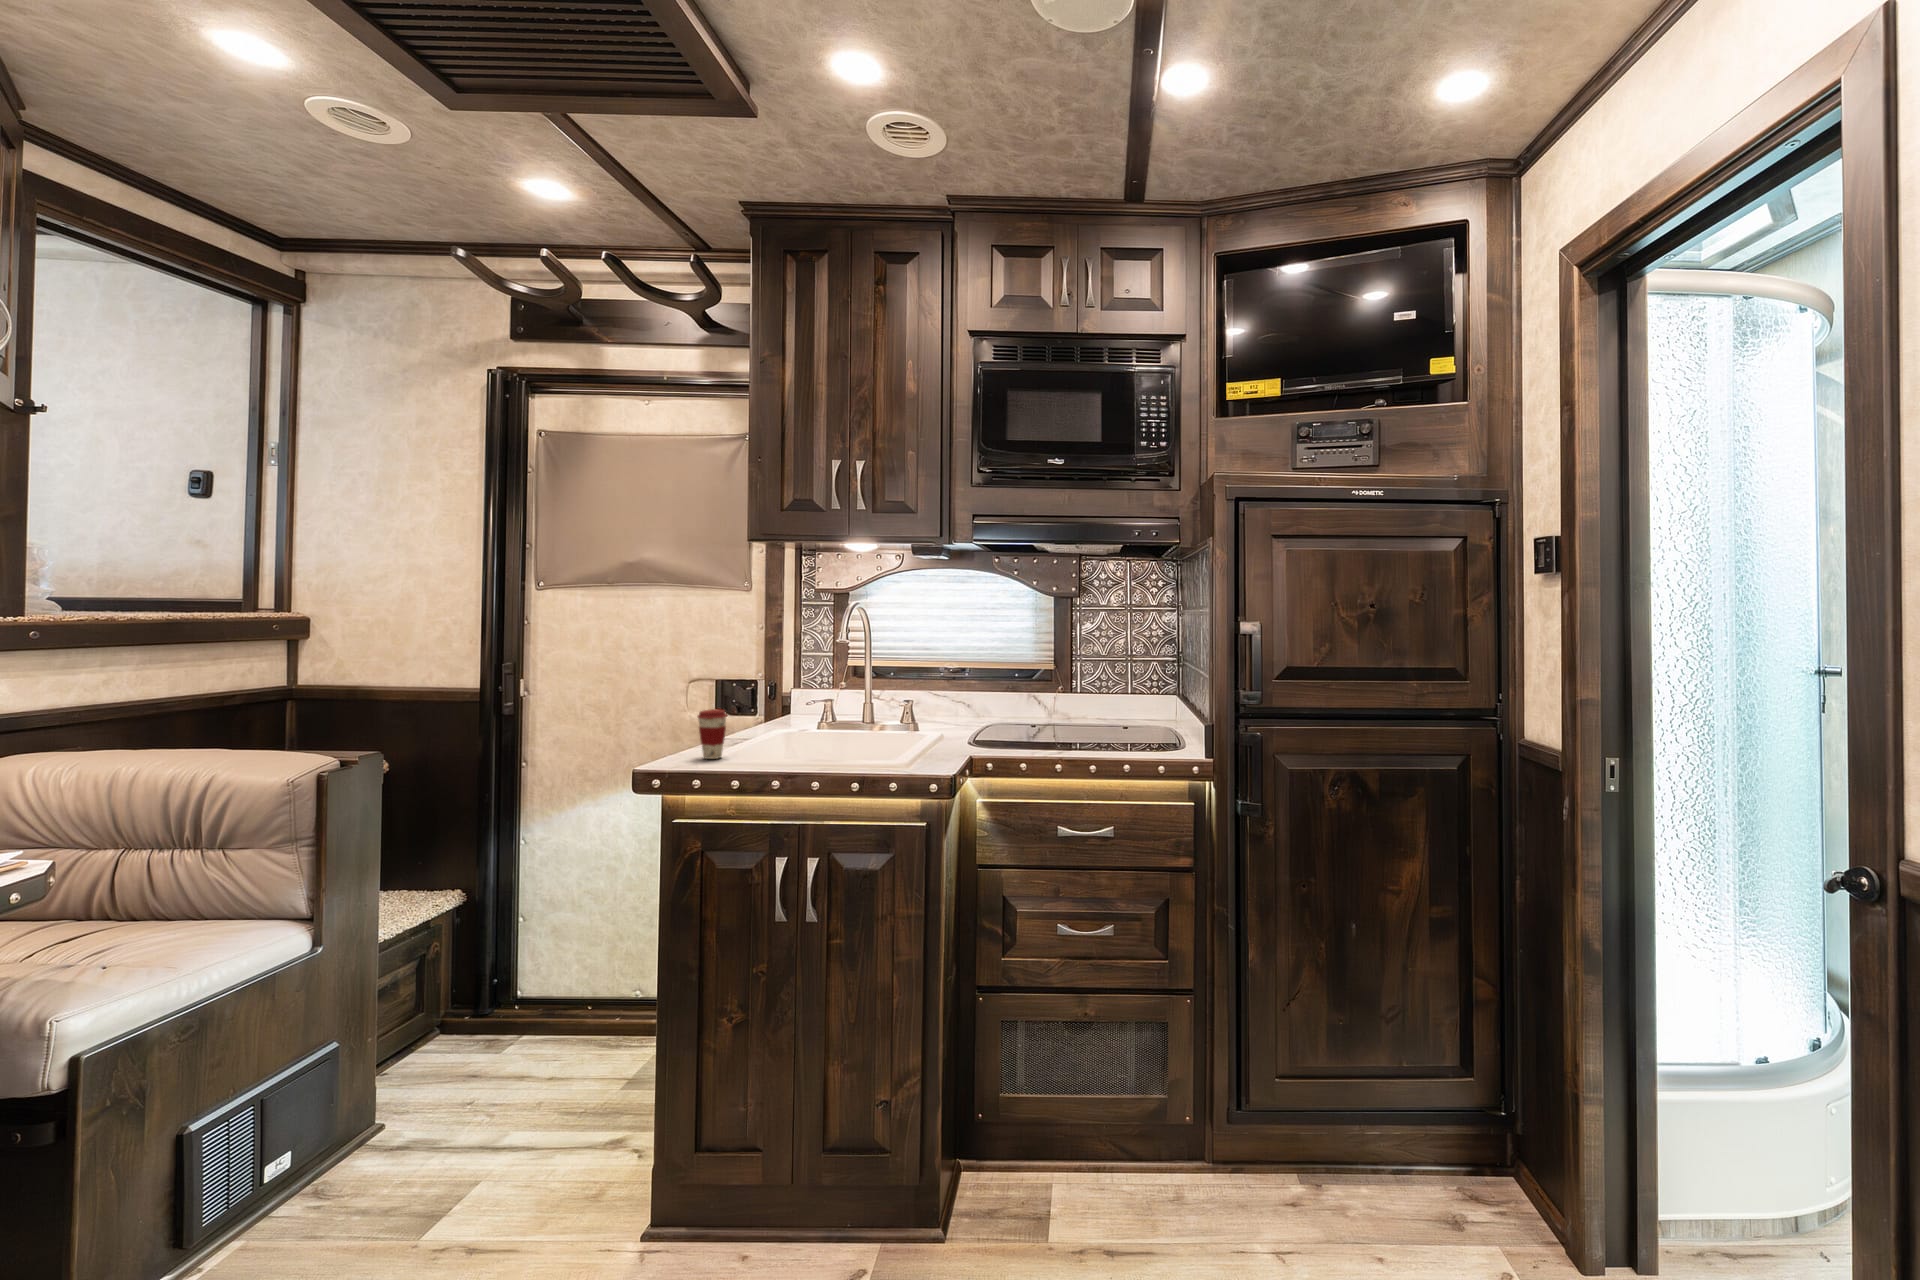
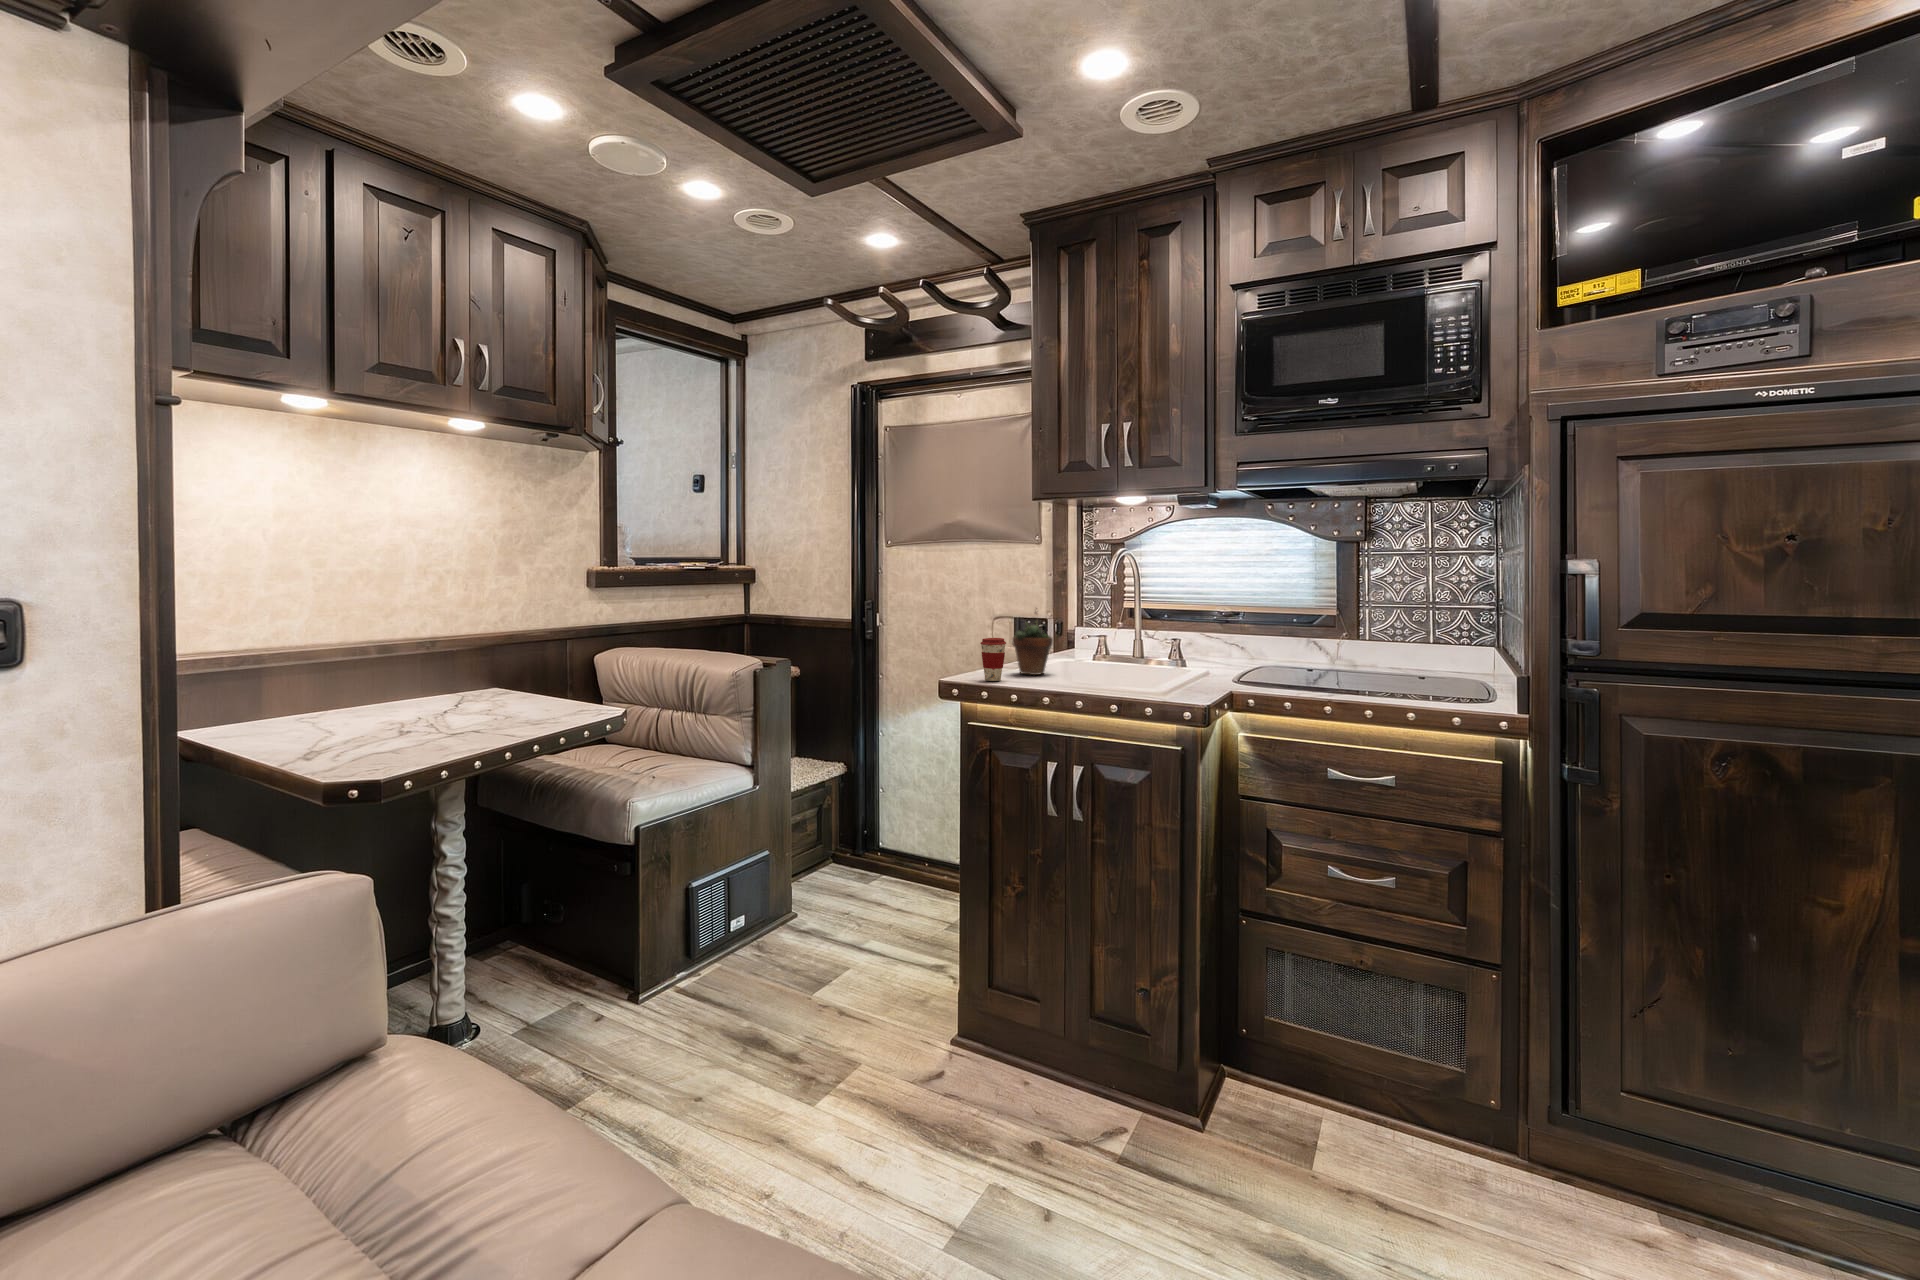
succulent plant: none [732,672,778,747] -> present [1012,608,1053,675]

